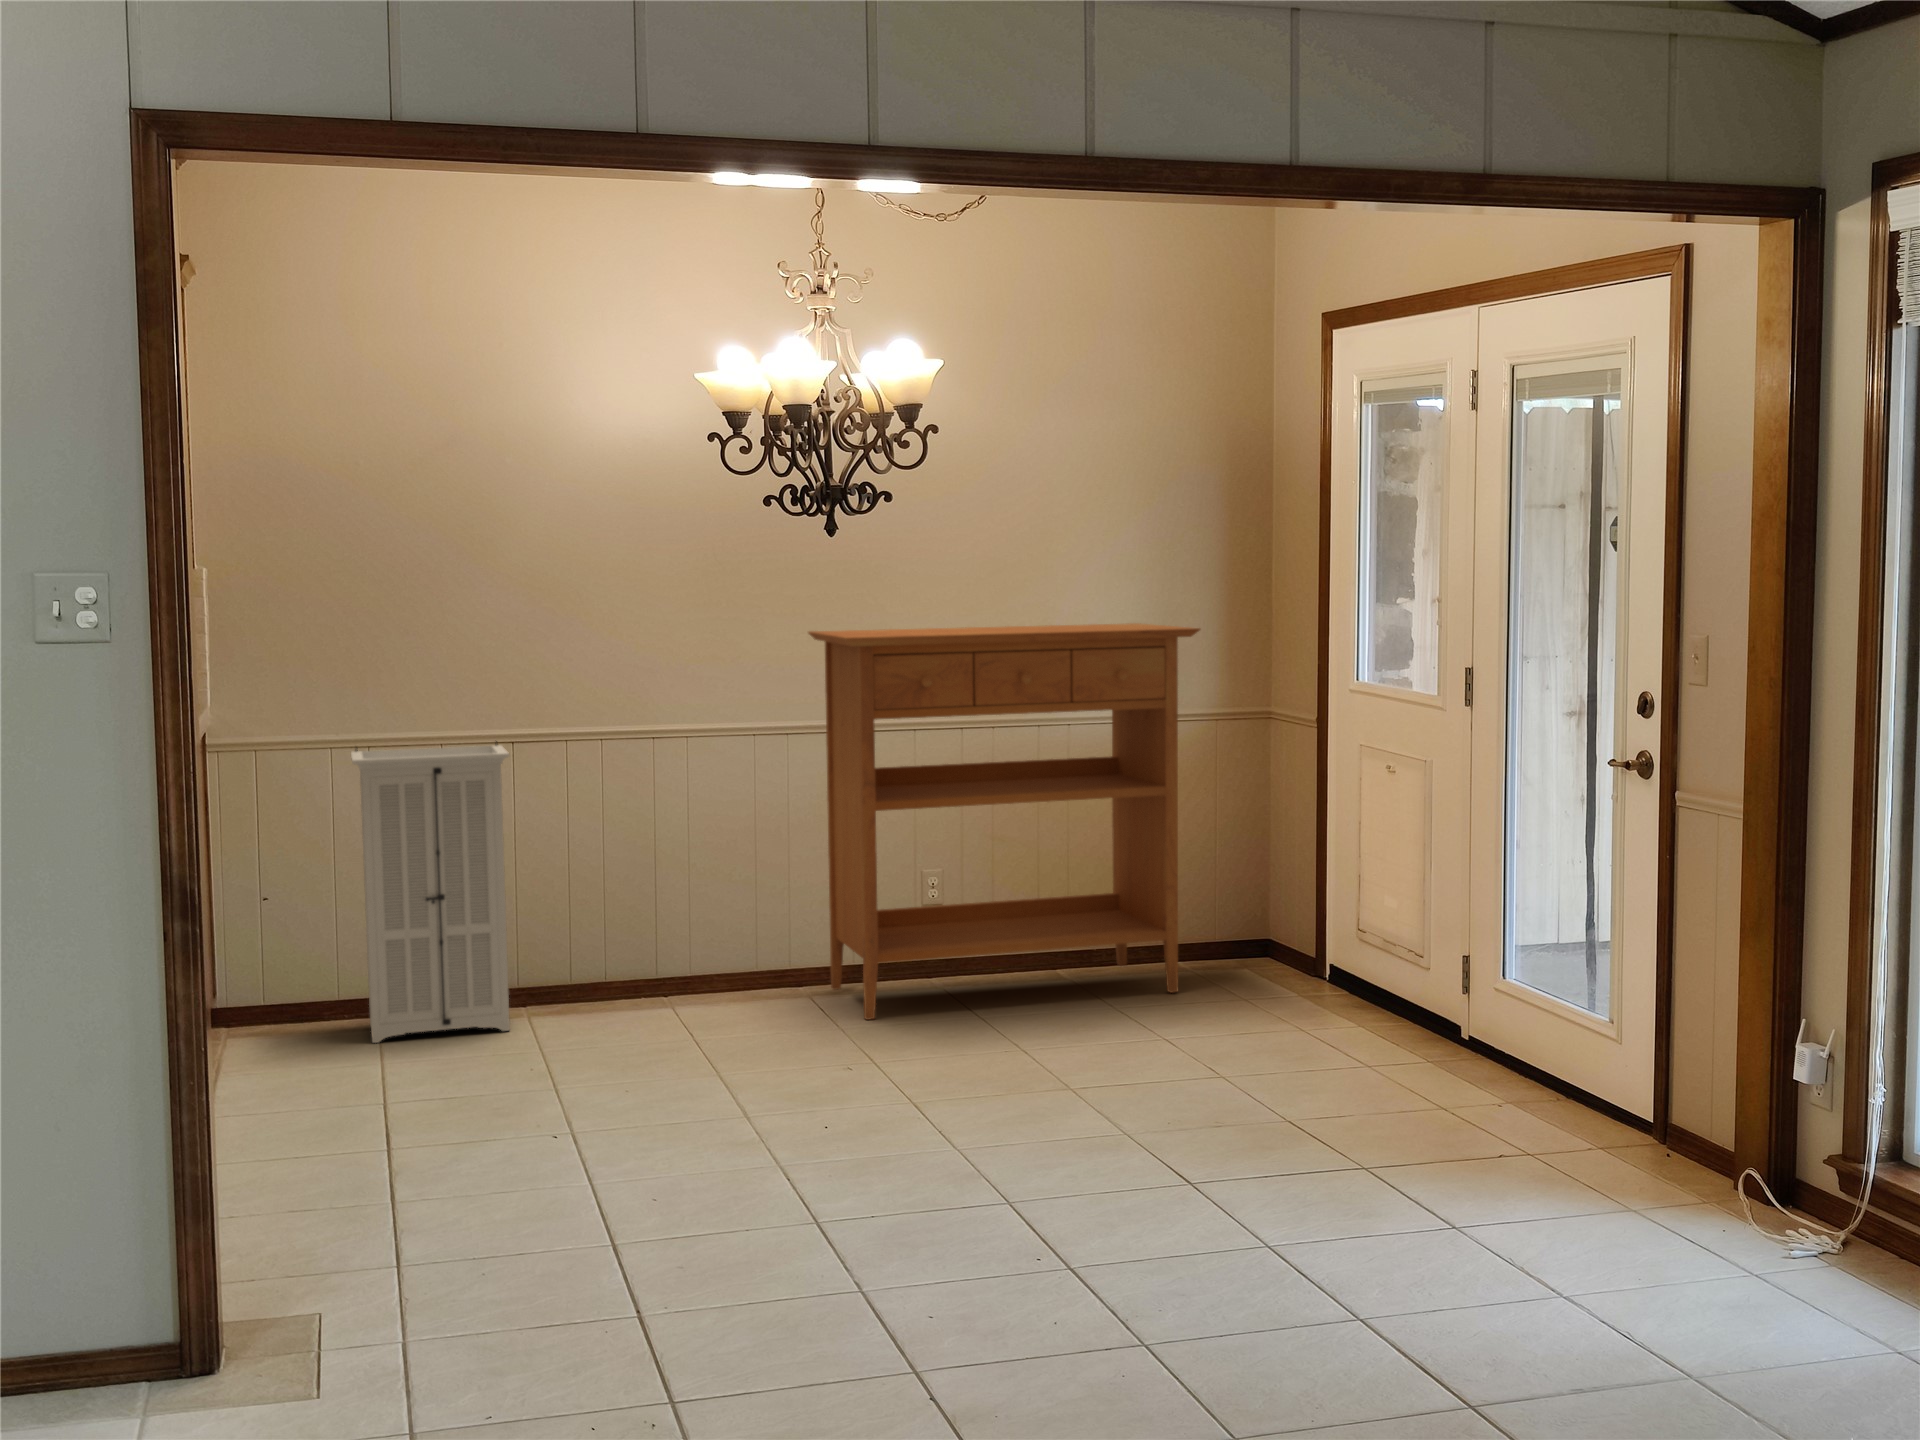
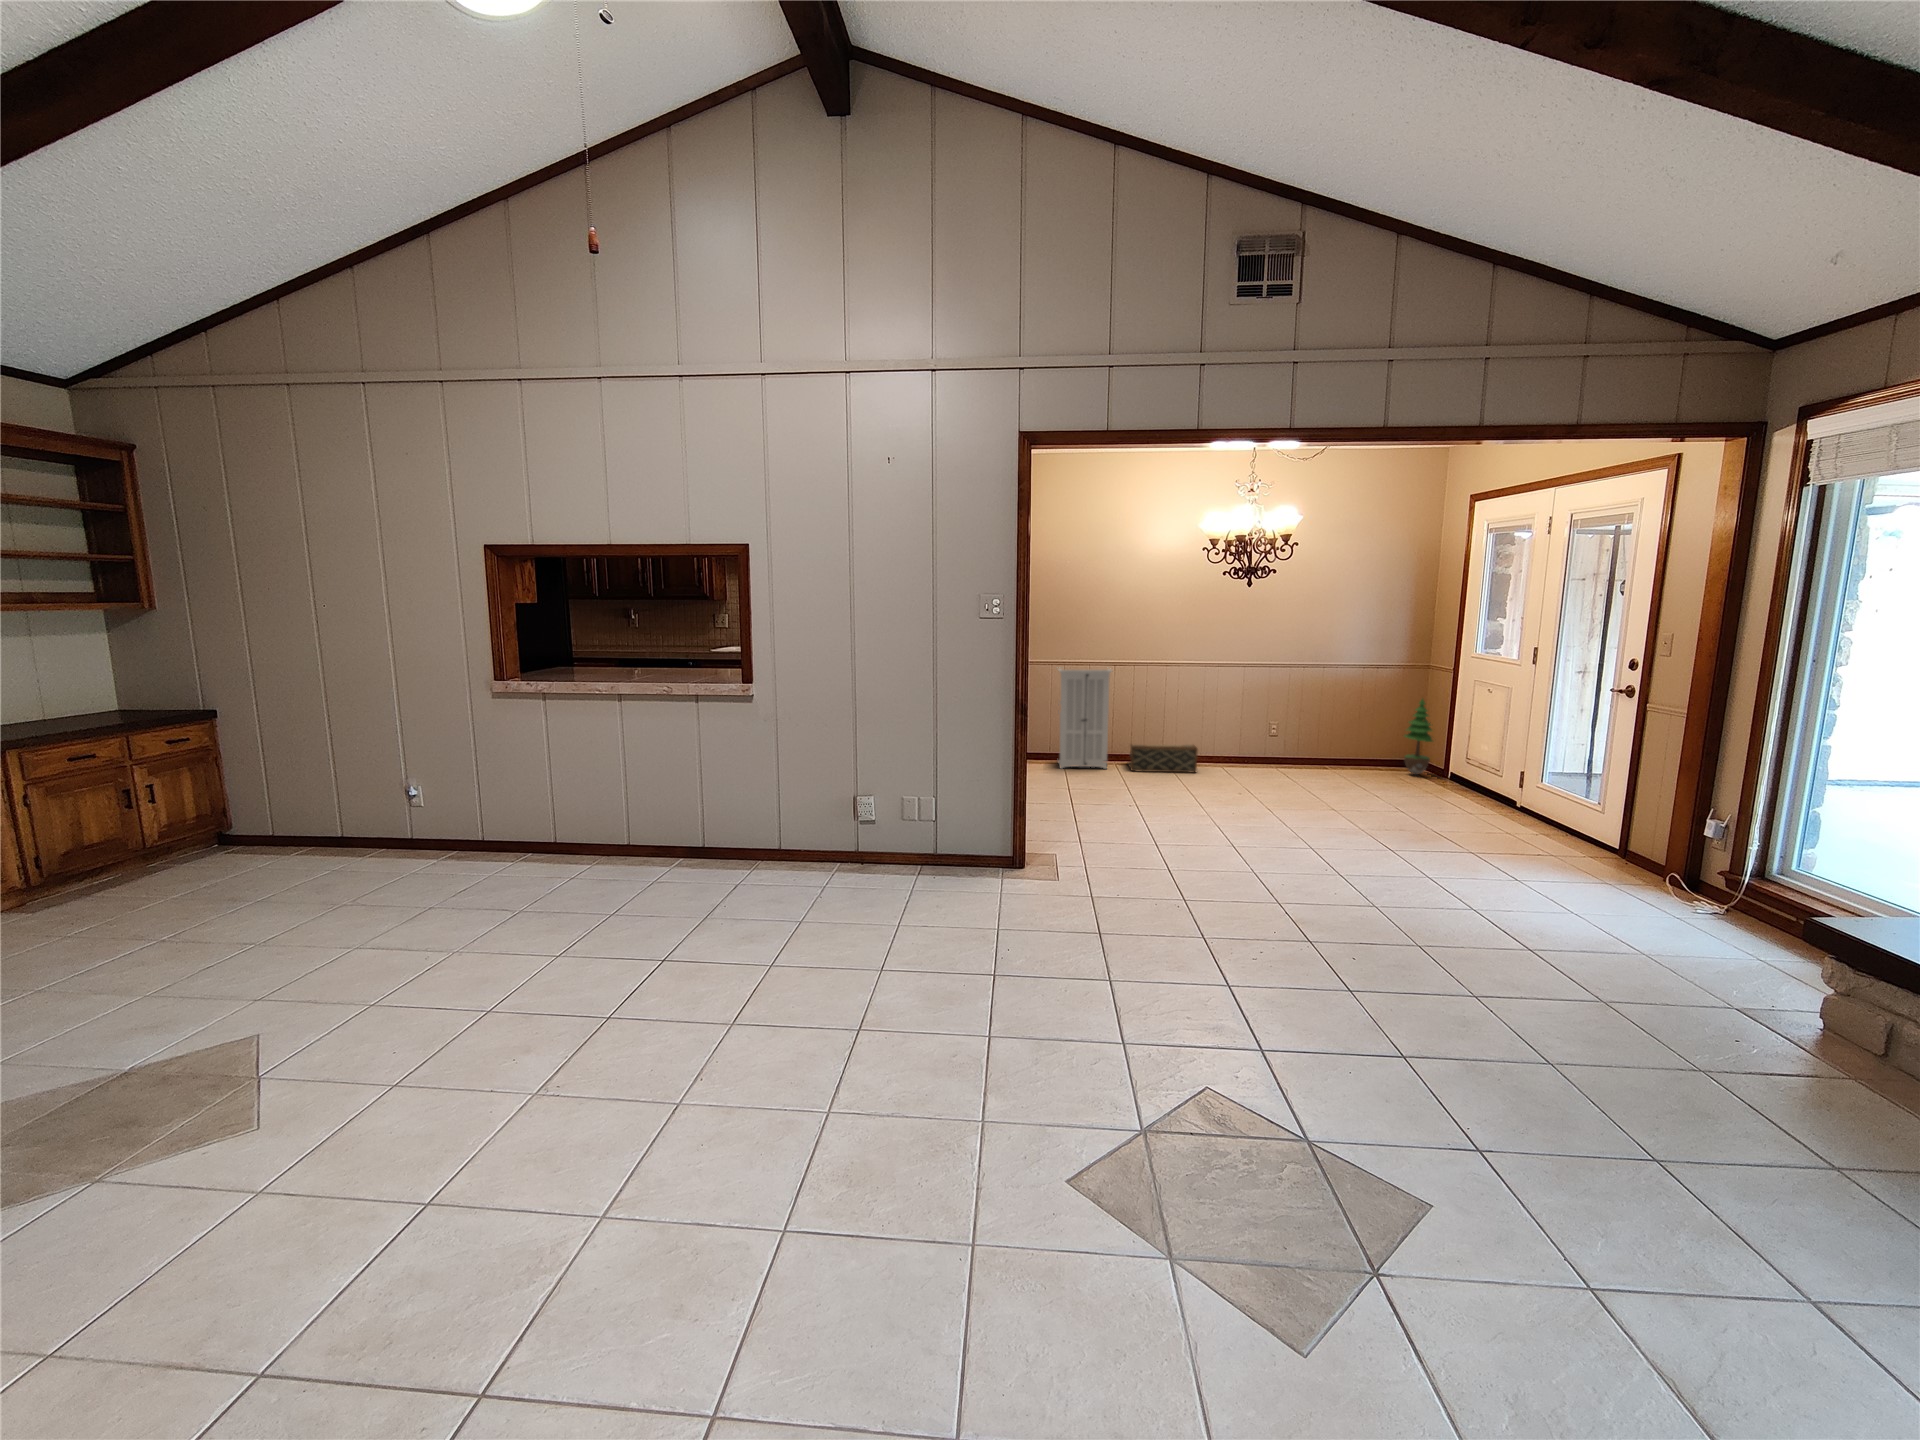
console table: present [808,623,1200,1020] -> none [1226,629,1400,779]
potted tree: none [1228,784,1297,973] -> present [1404,699,1433,775]
woven basket: none [568,931,752,1030] -> present [1128,745,1198,773]

